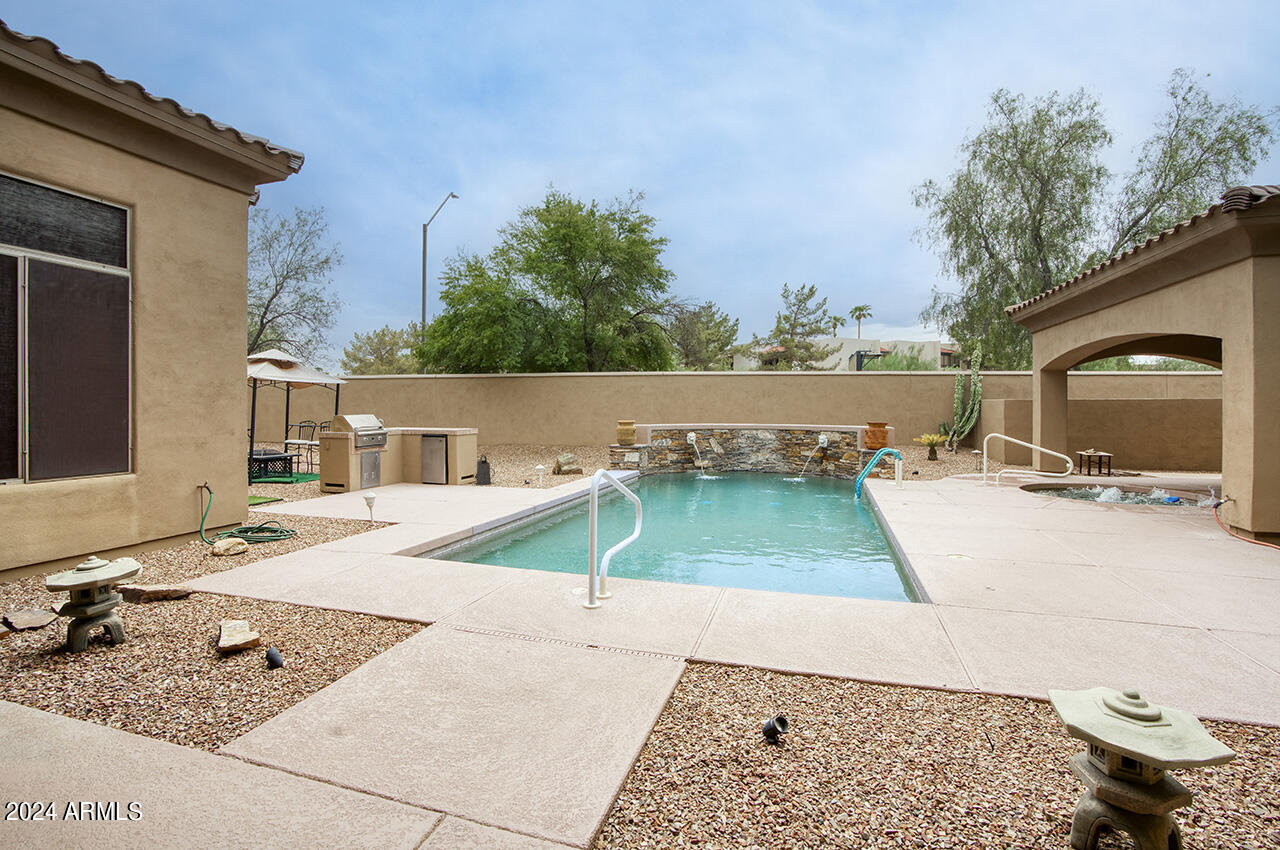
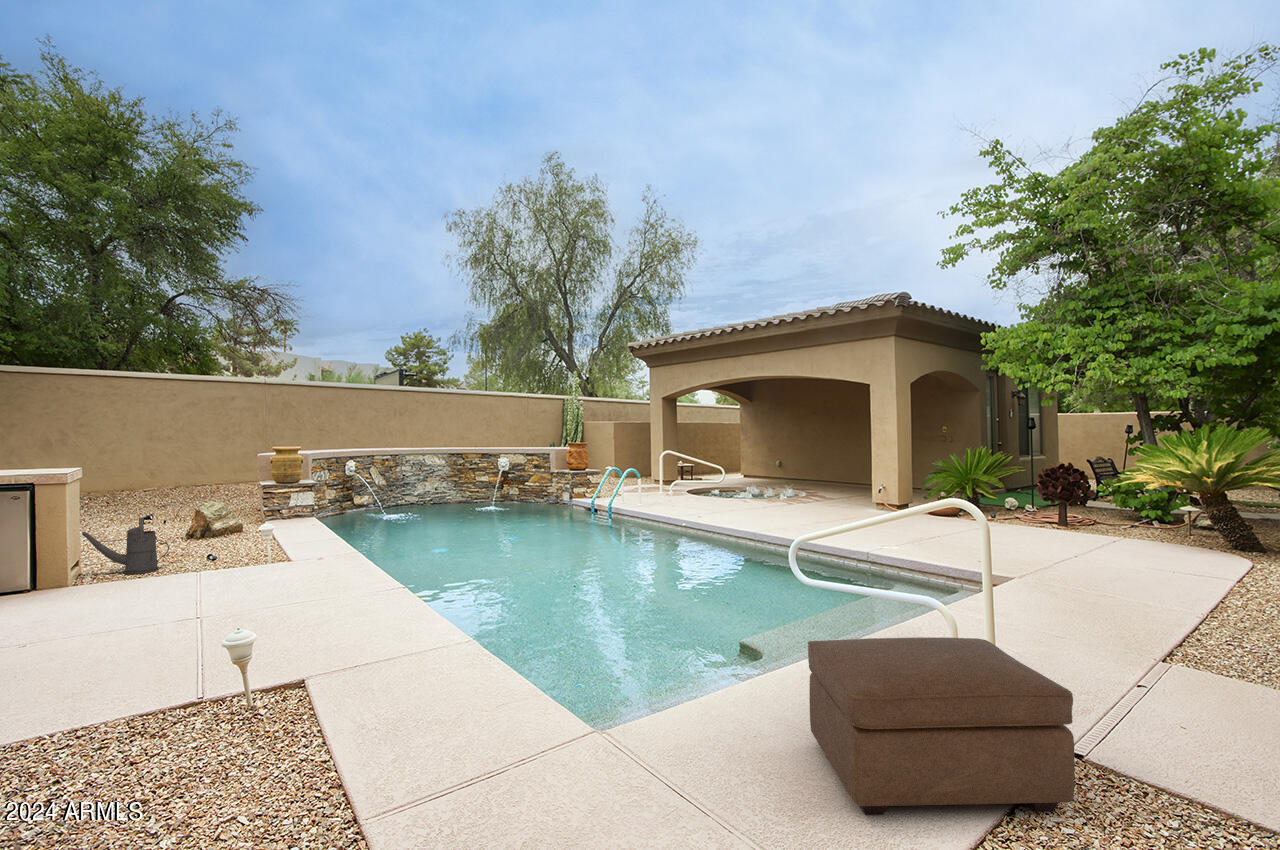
ottoman: none [322,518,434,605] -> present [808,637,1075,815]

